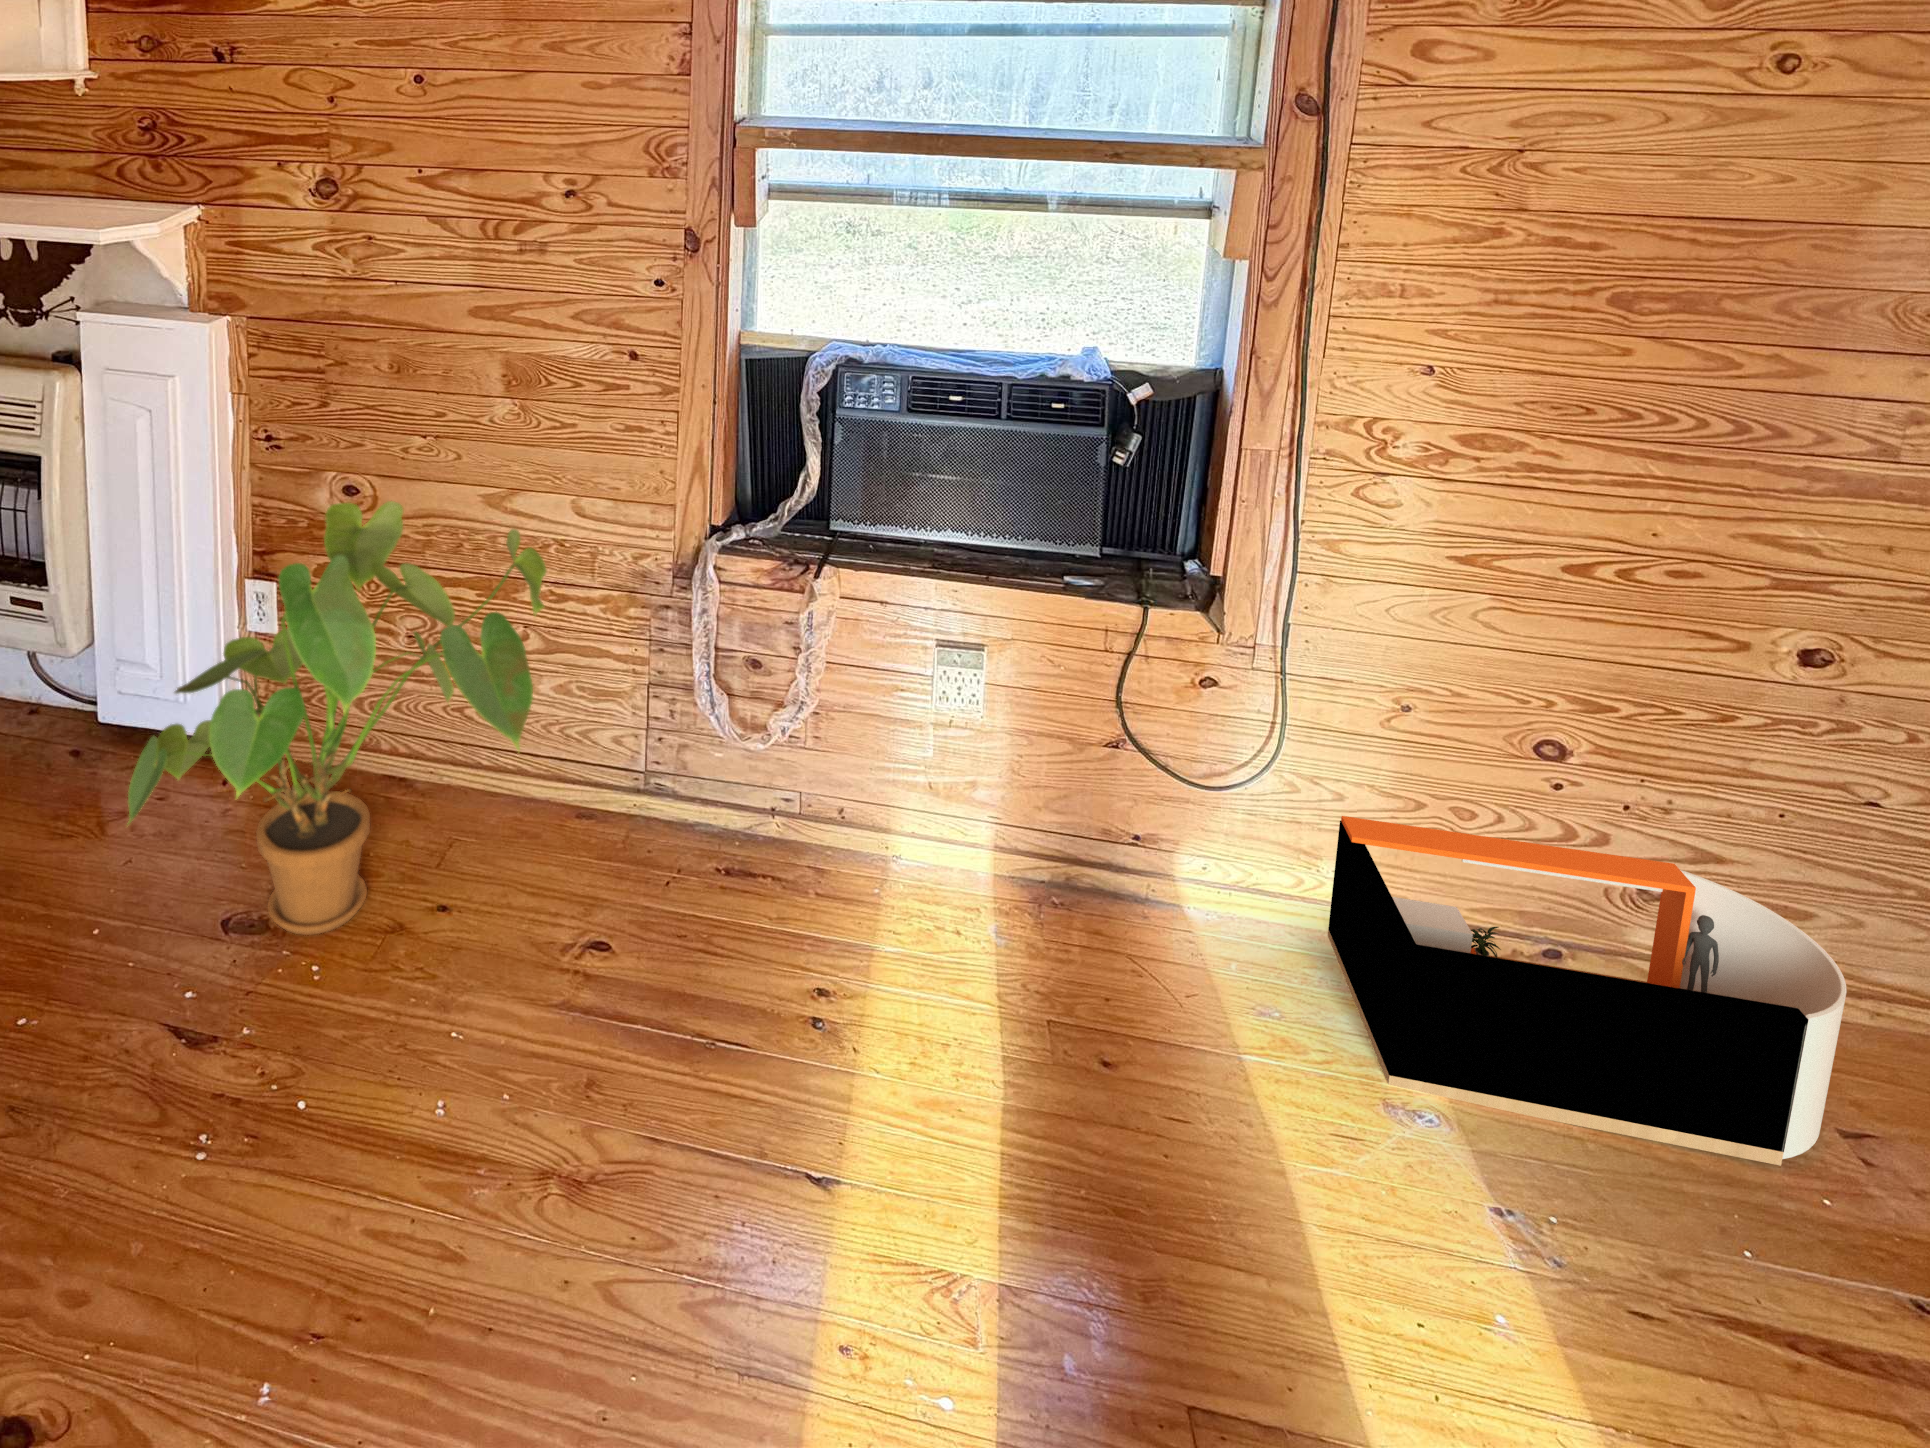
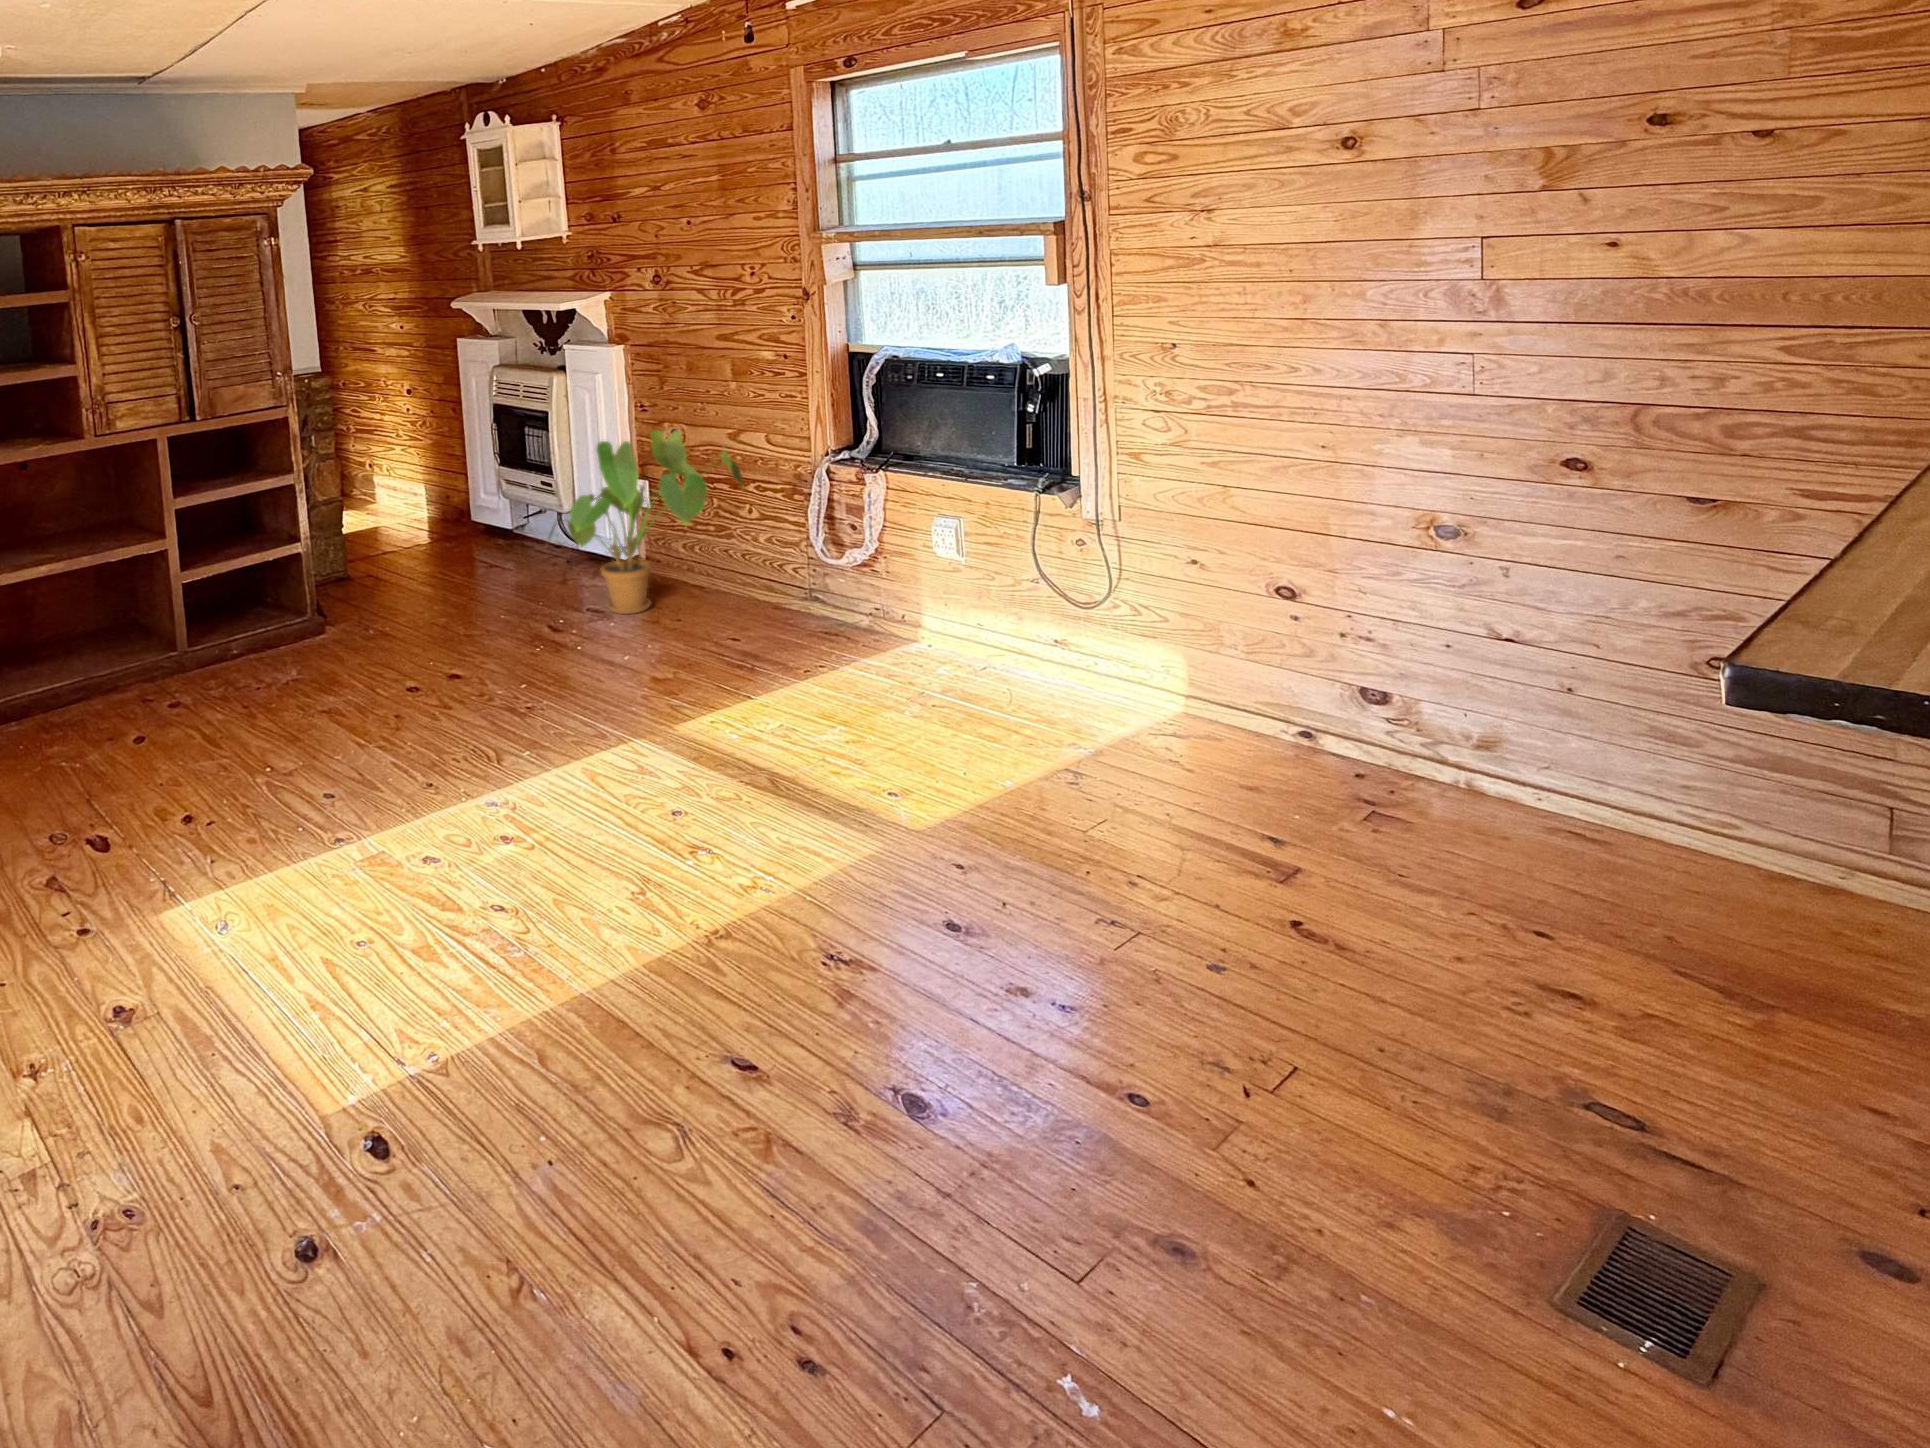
storage bin: present [1328,816,1847,1166] -> none [1084,623,1385,800]

